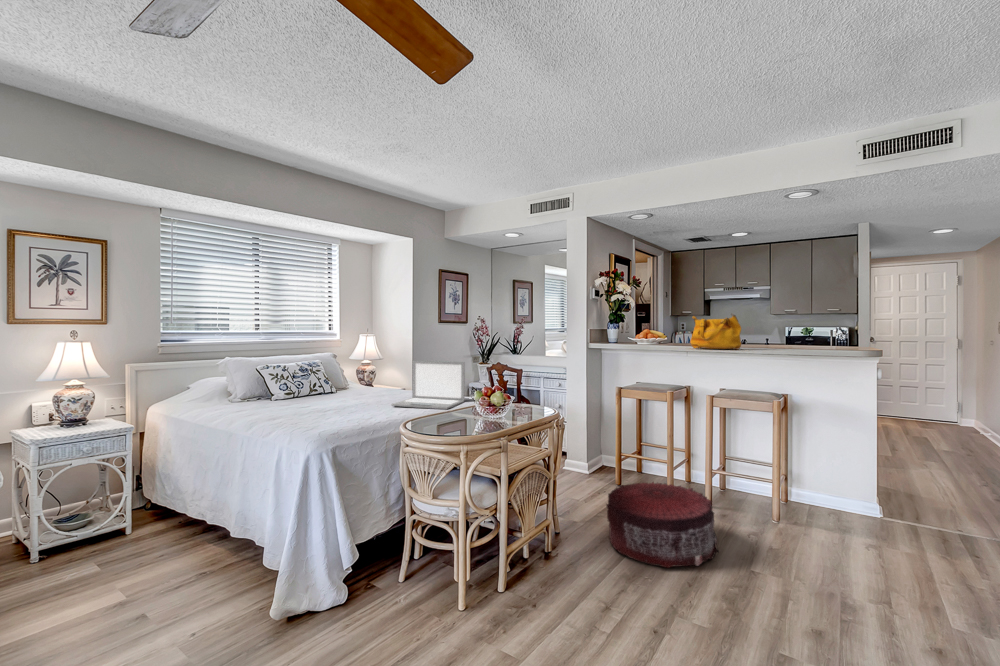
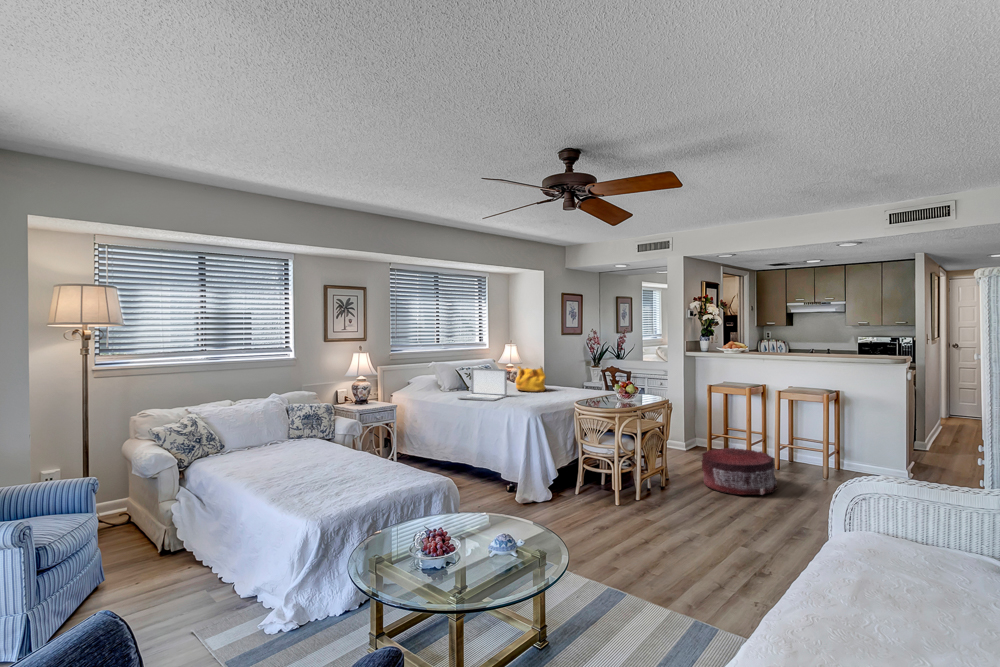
handbag: present [690,314,741,350] -> present [516,366,546,392]
laptop: present [391,361,465,409] -> present [458,368,507,401]

